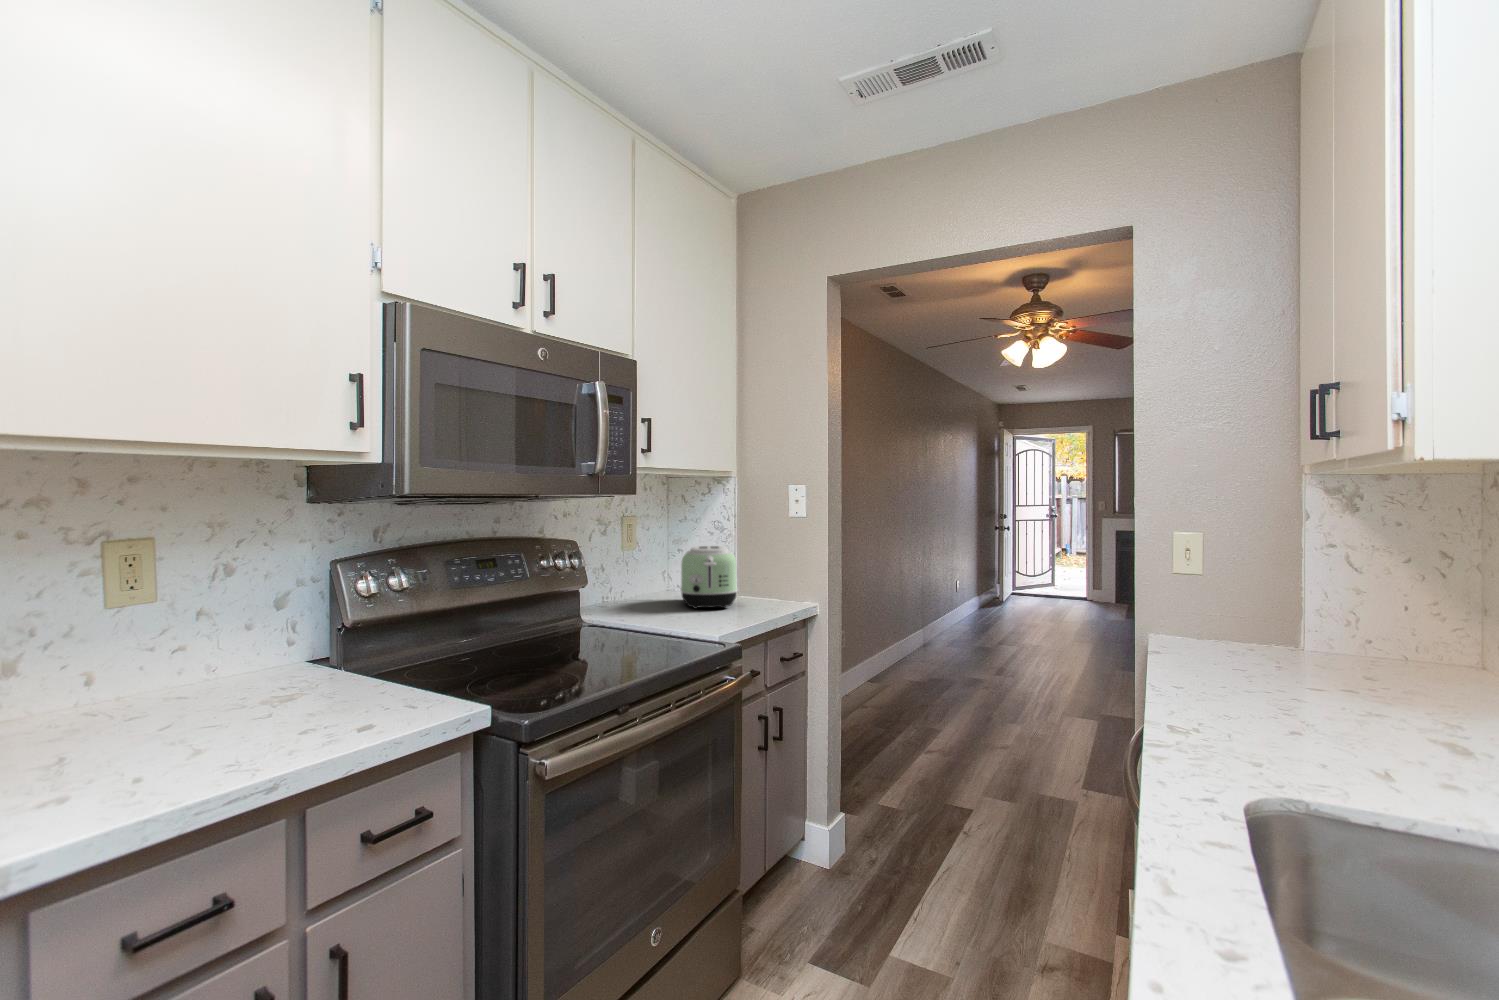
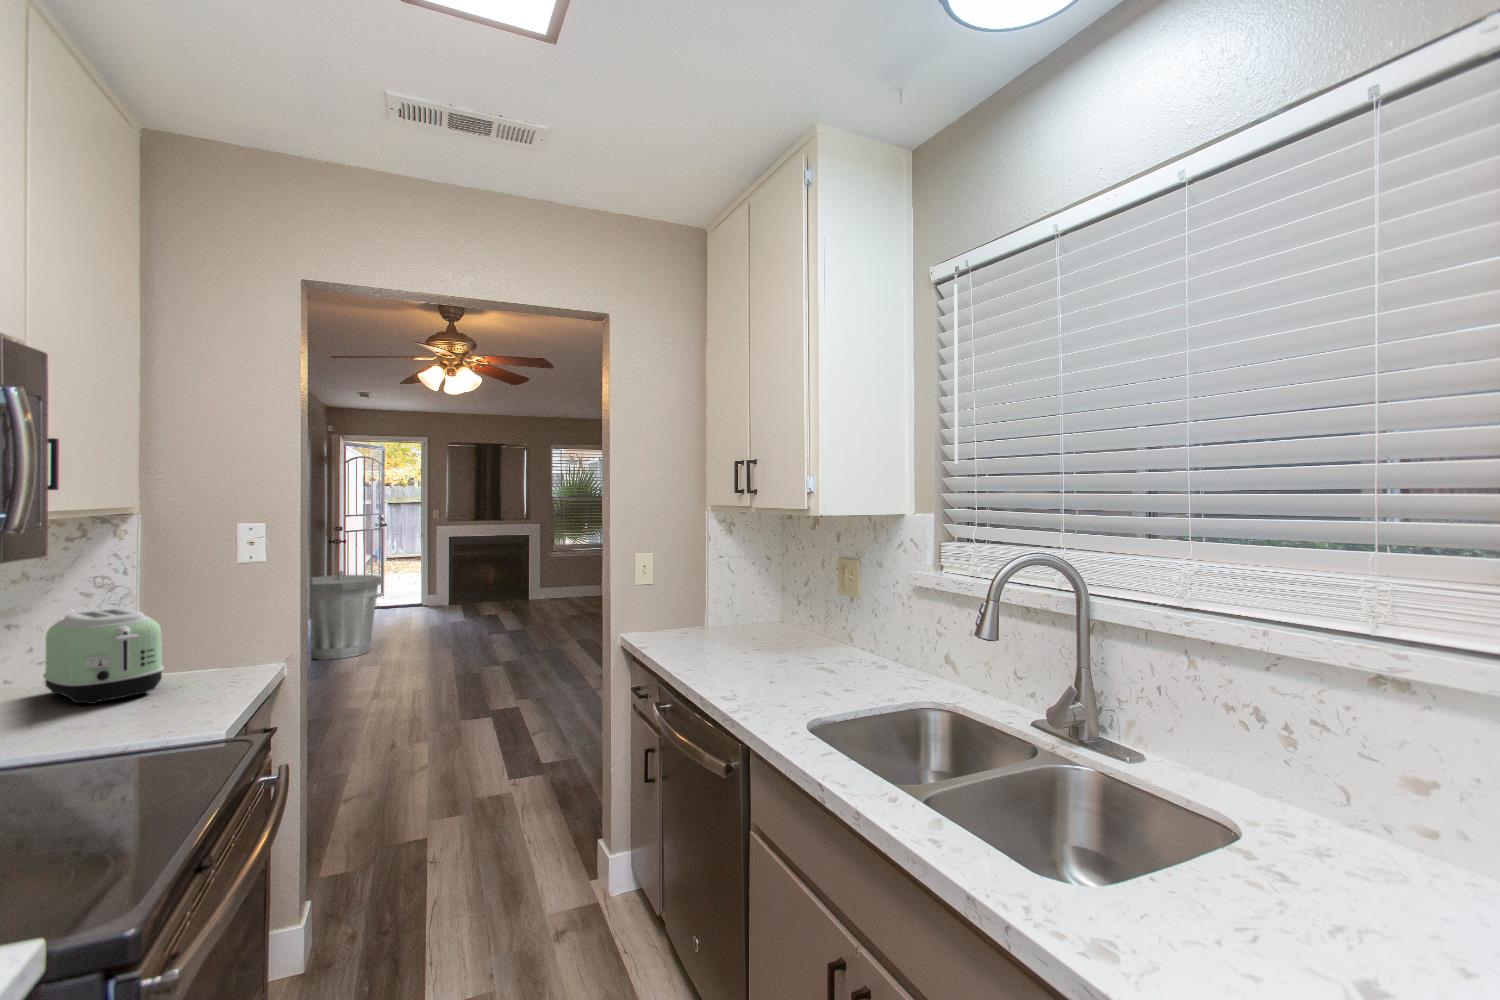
trash can: none [952,554,1027,637] -> present [311,571,382,660]

